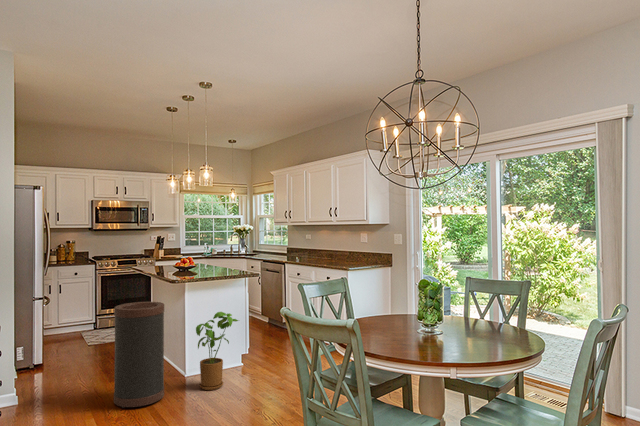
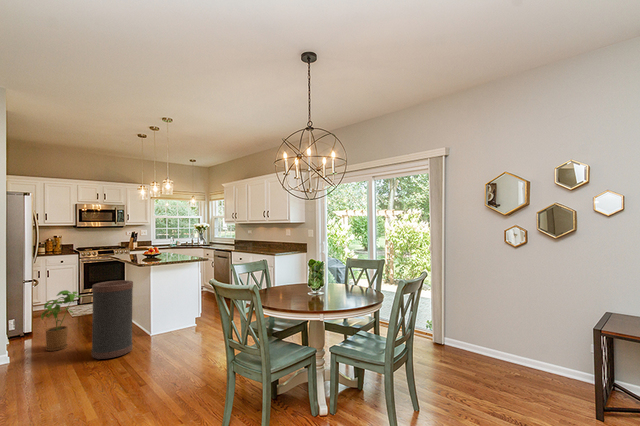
house plant: present [196,312,238,390] -> present [41,290,82,351]

